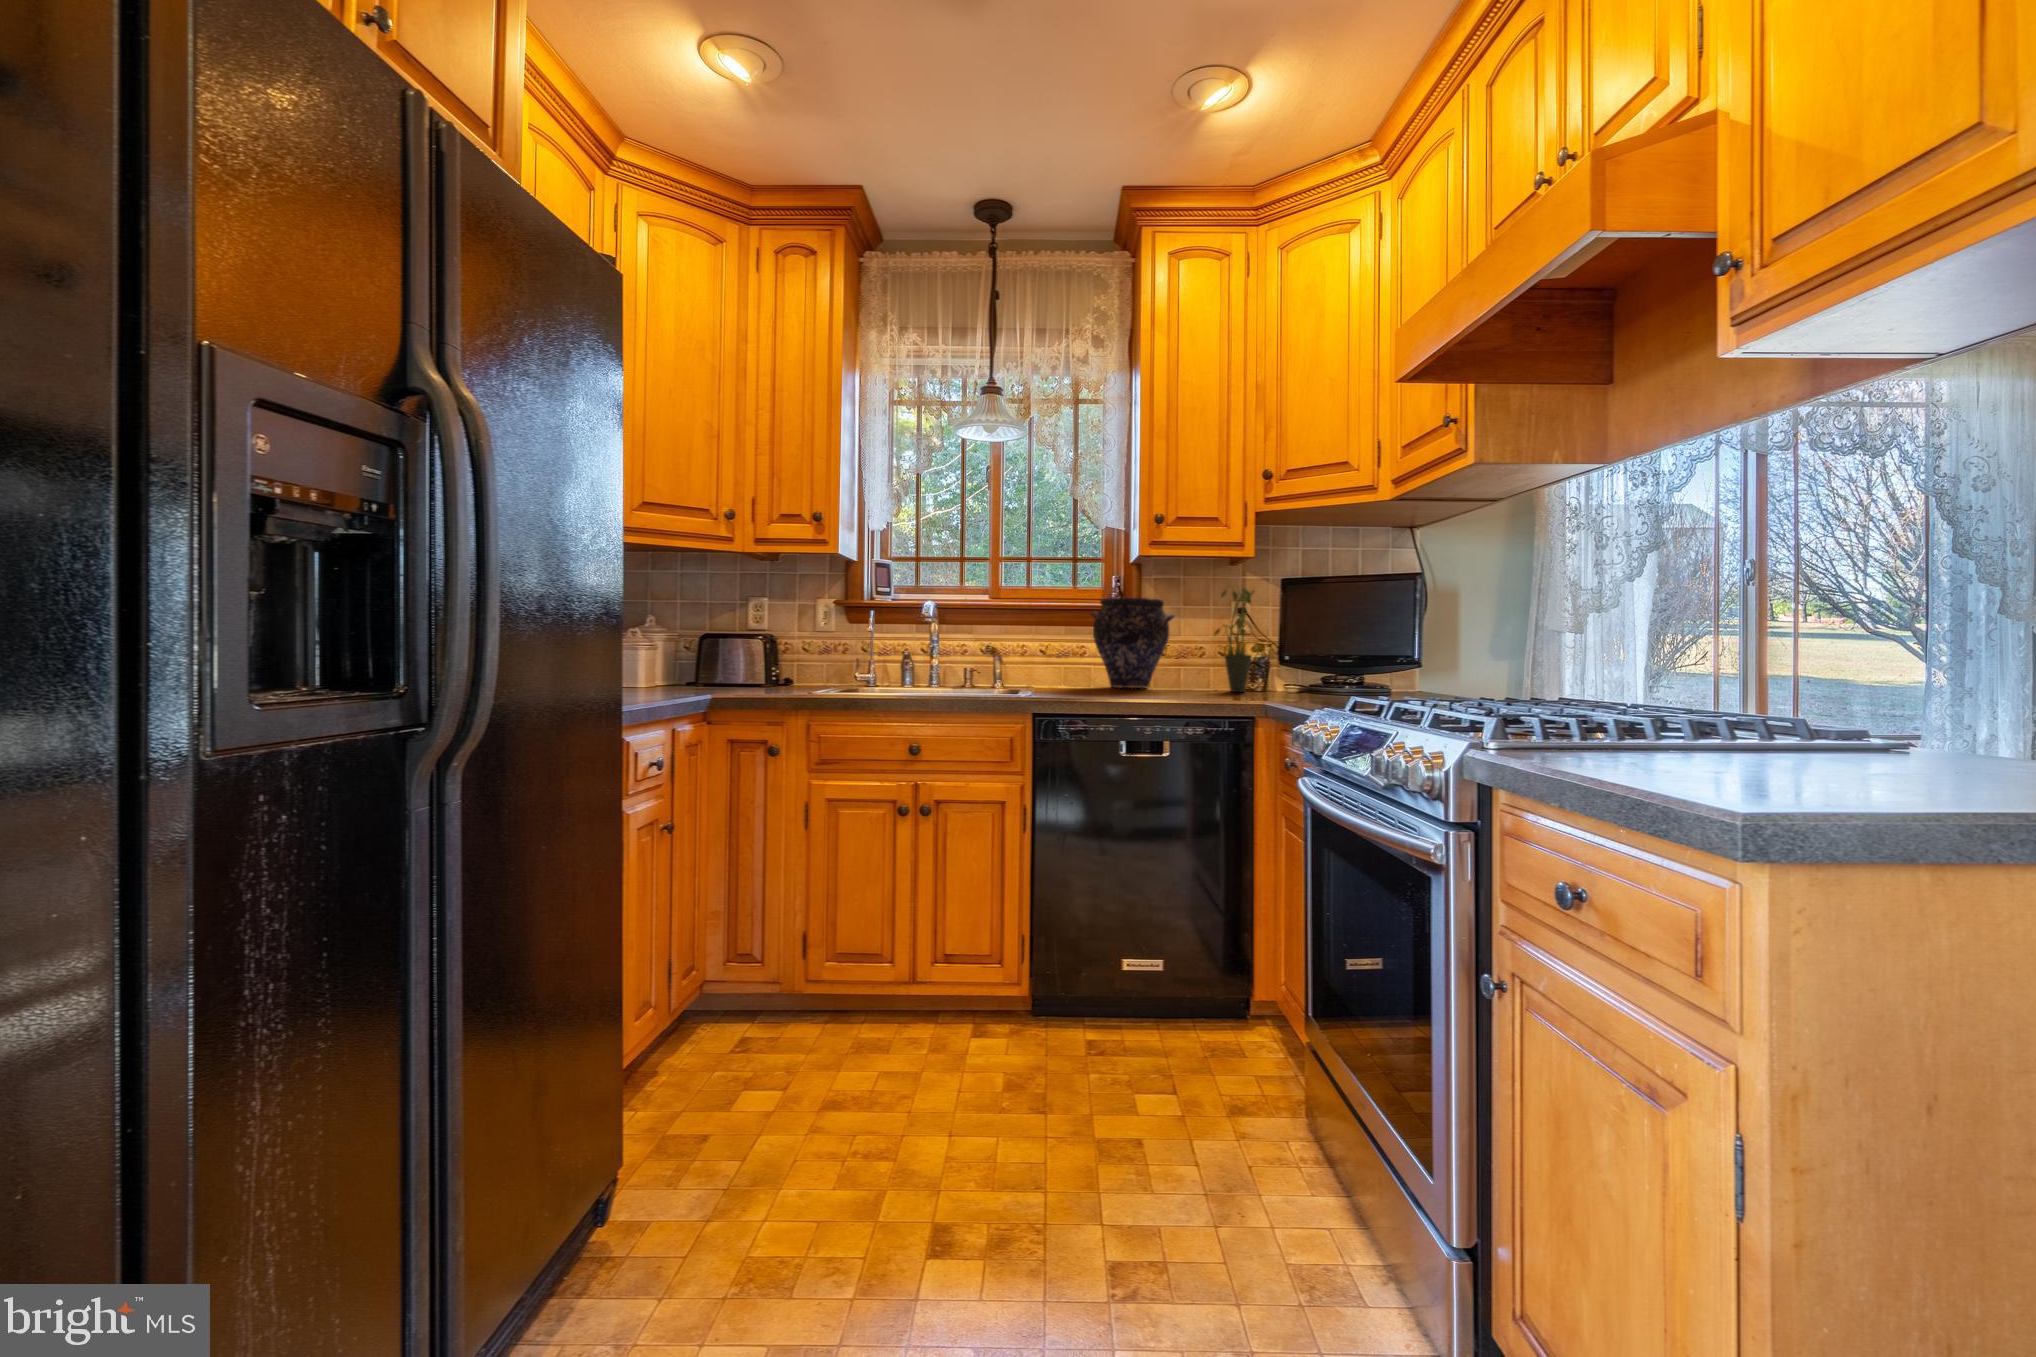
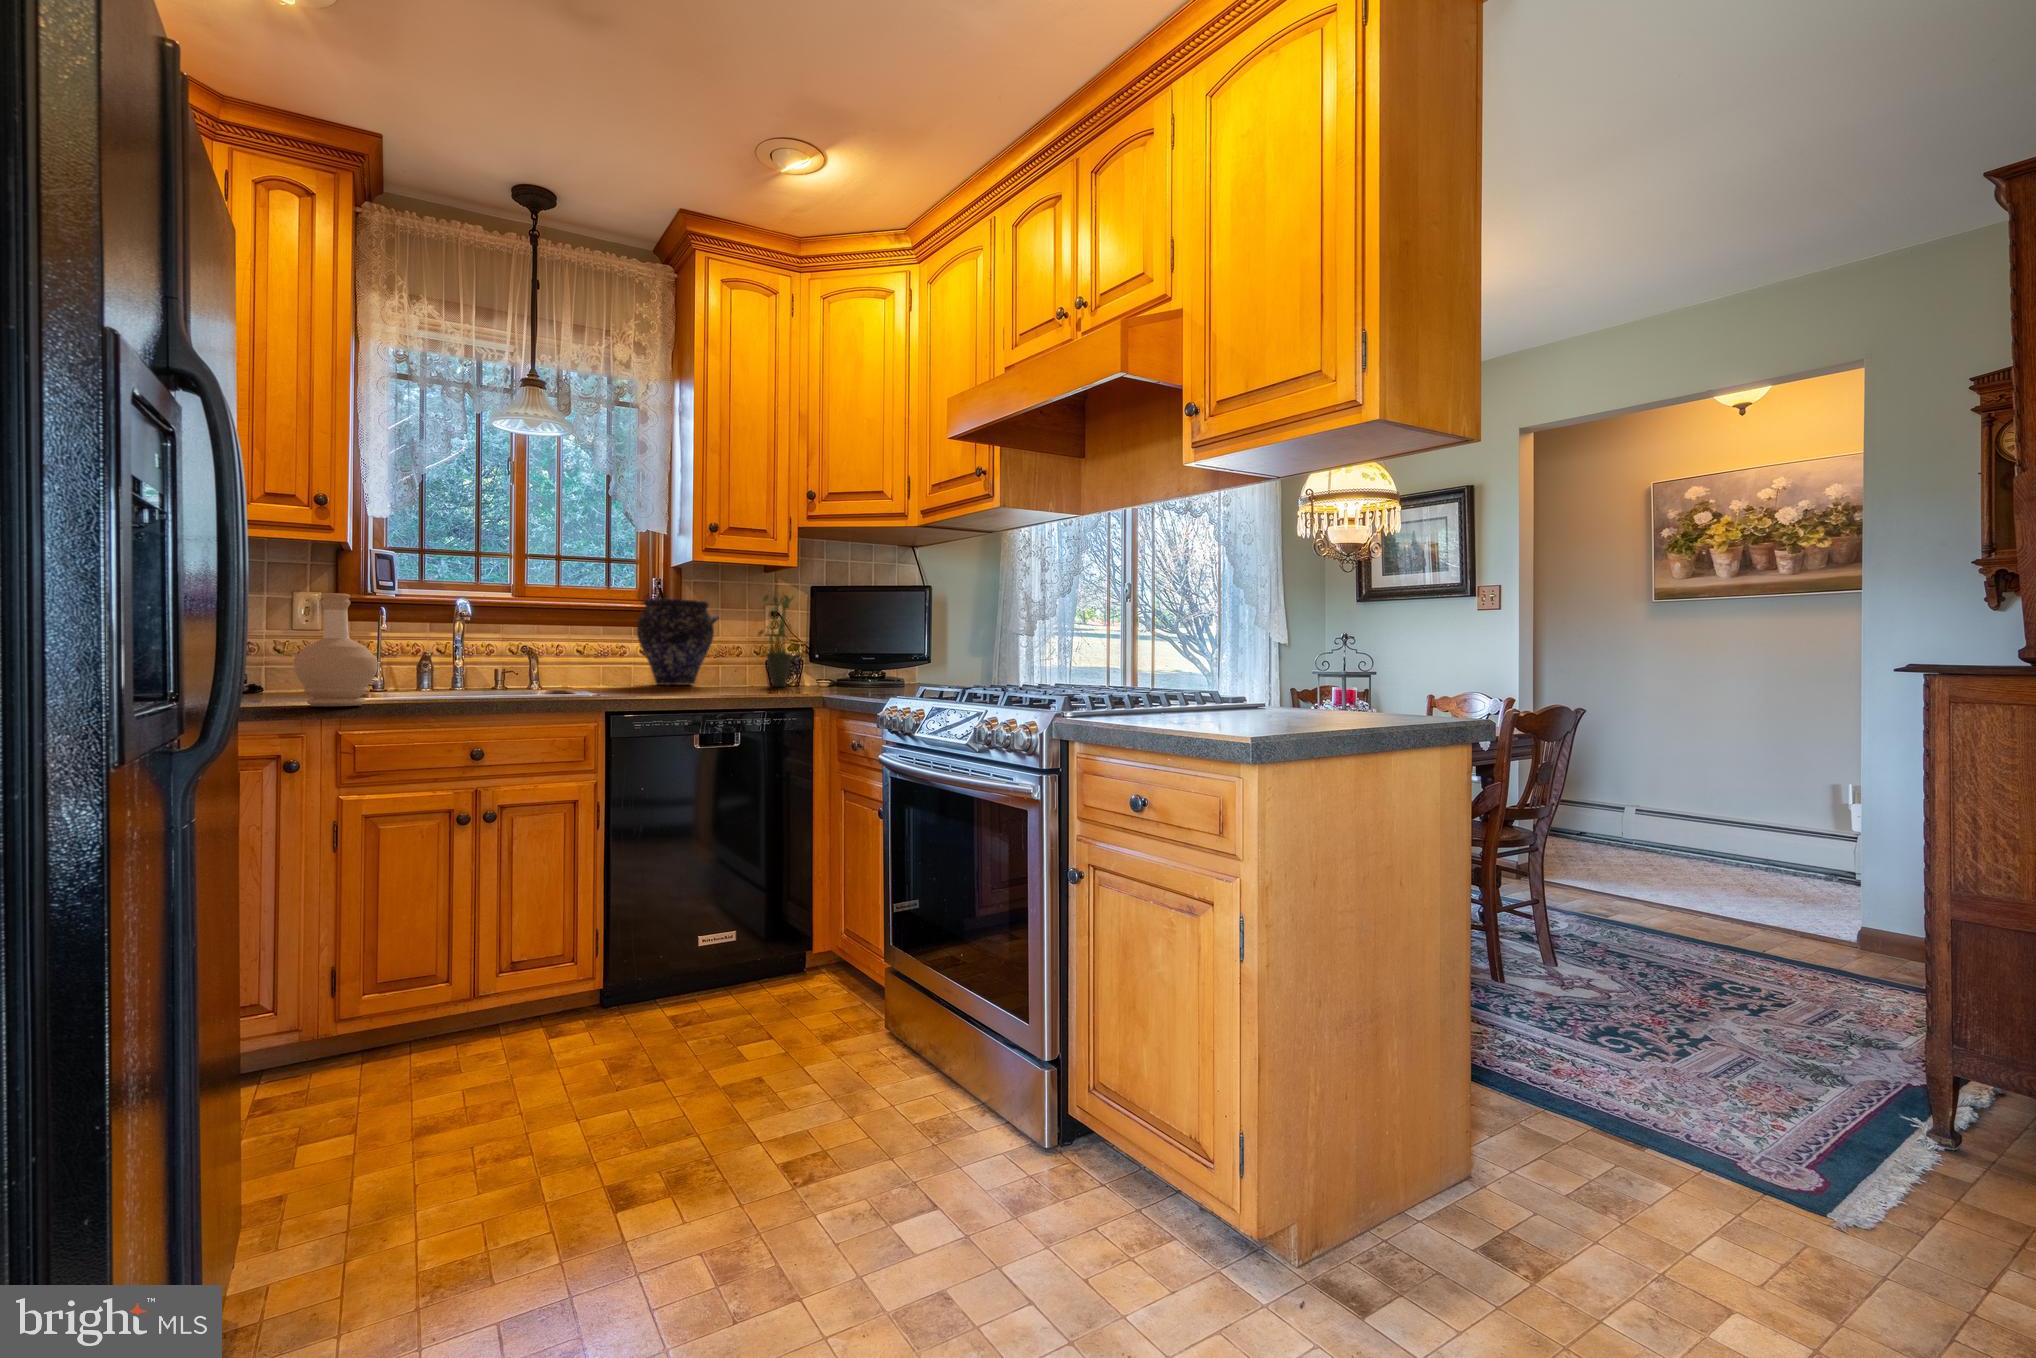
bottle: none [780,600,842,700] -> present [294,593,378,706]

